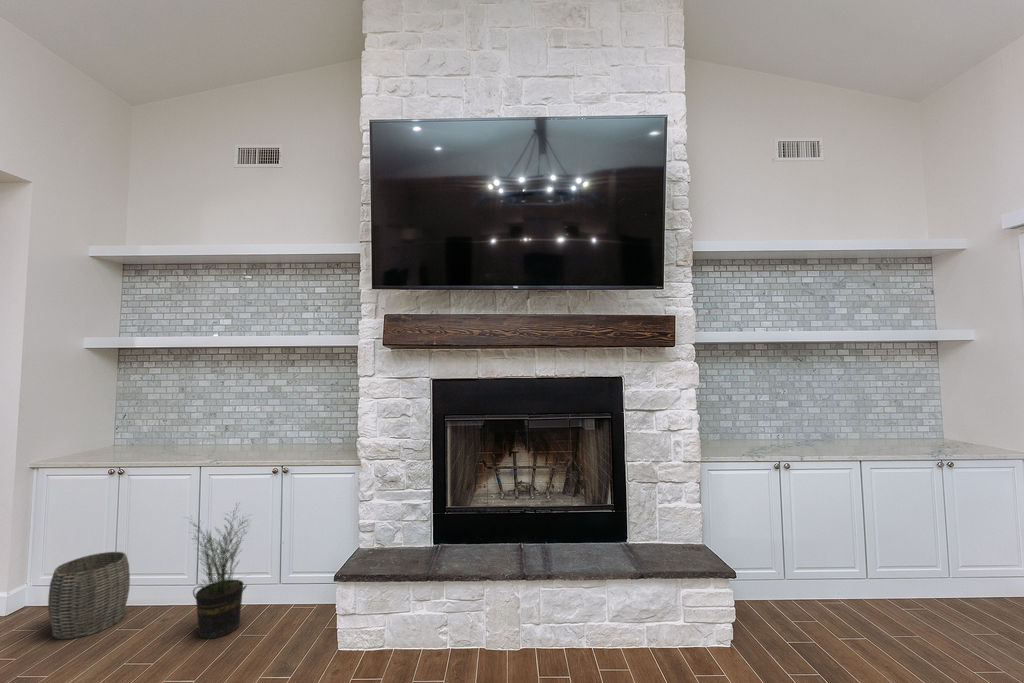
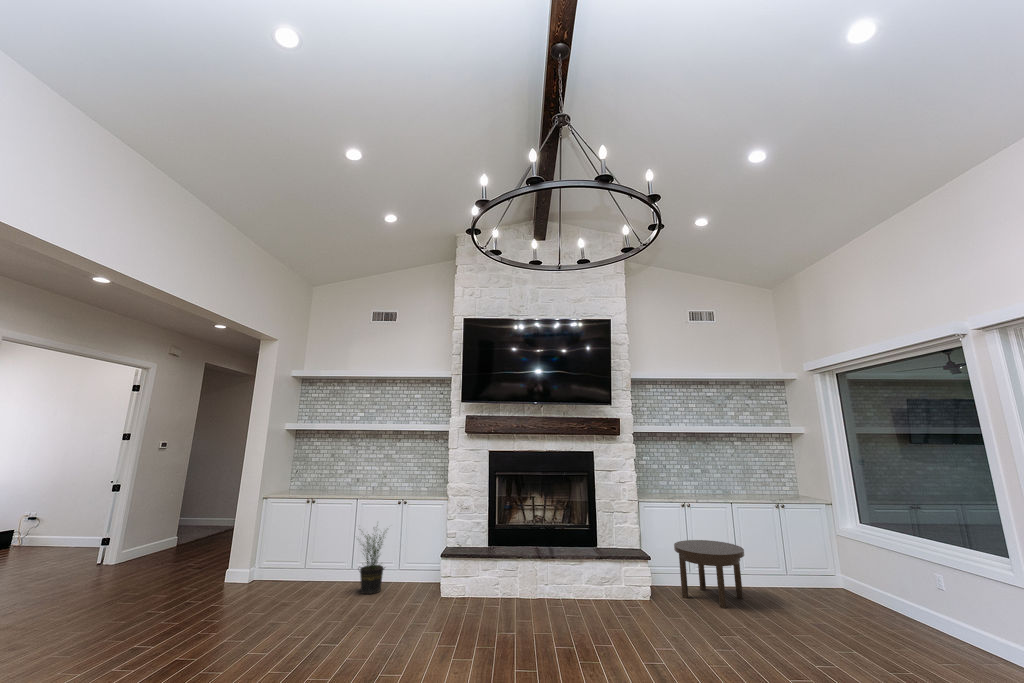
side table: none [764,522,908,663] -> present [674,540,744,608]
woven basket: present [48,552,130,639] -> none [280,549,317,593]

